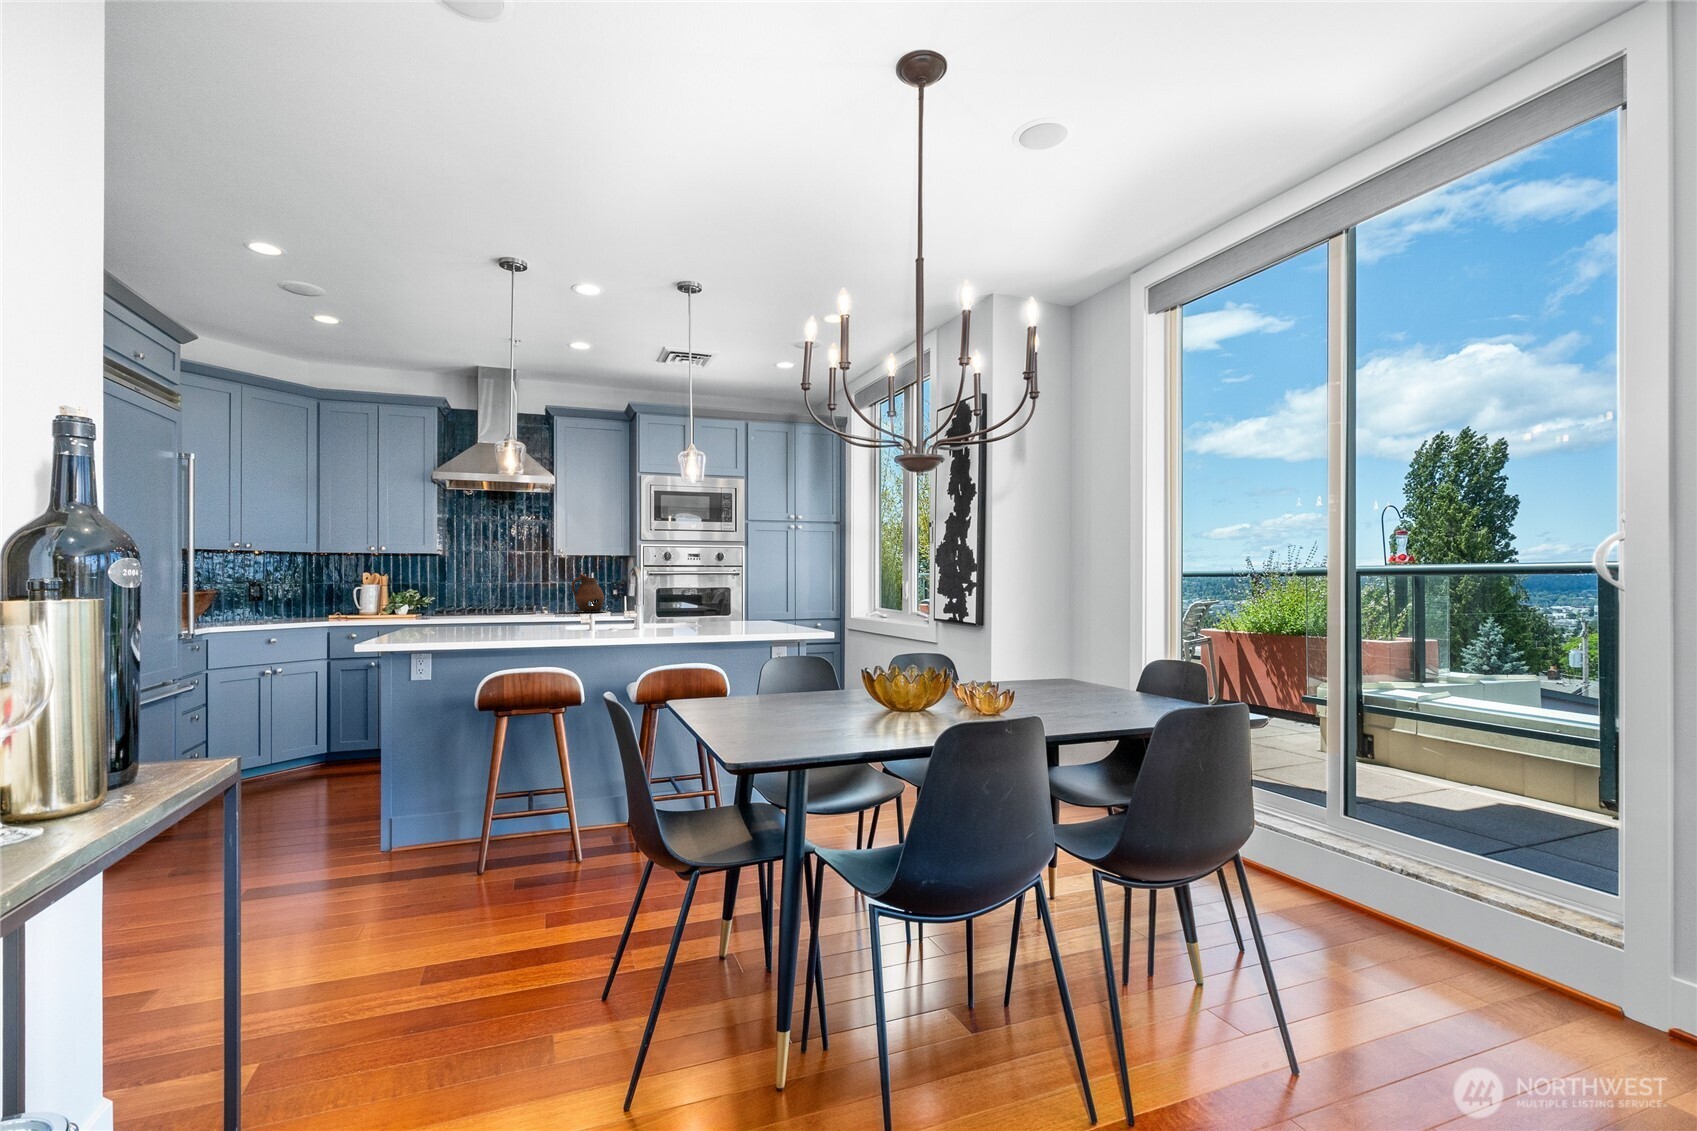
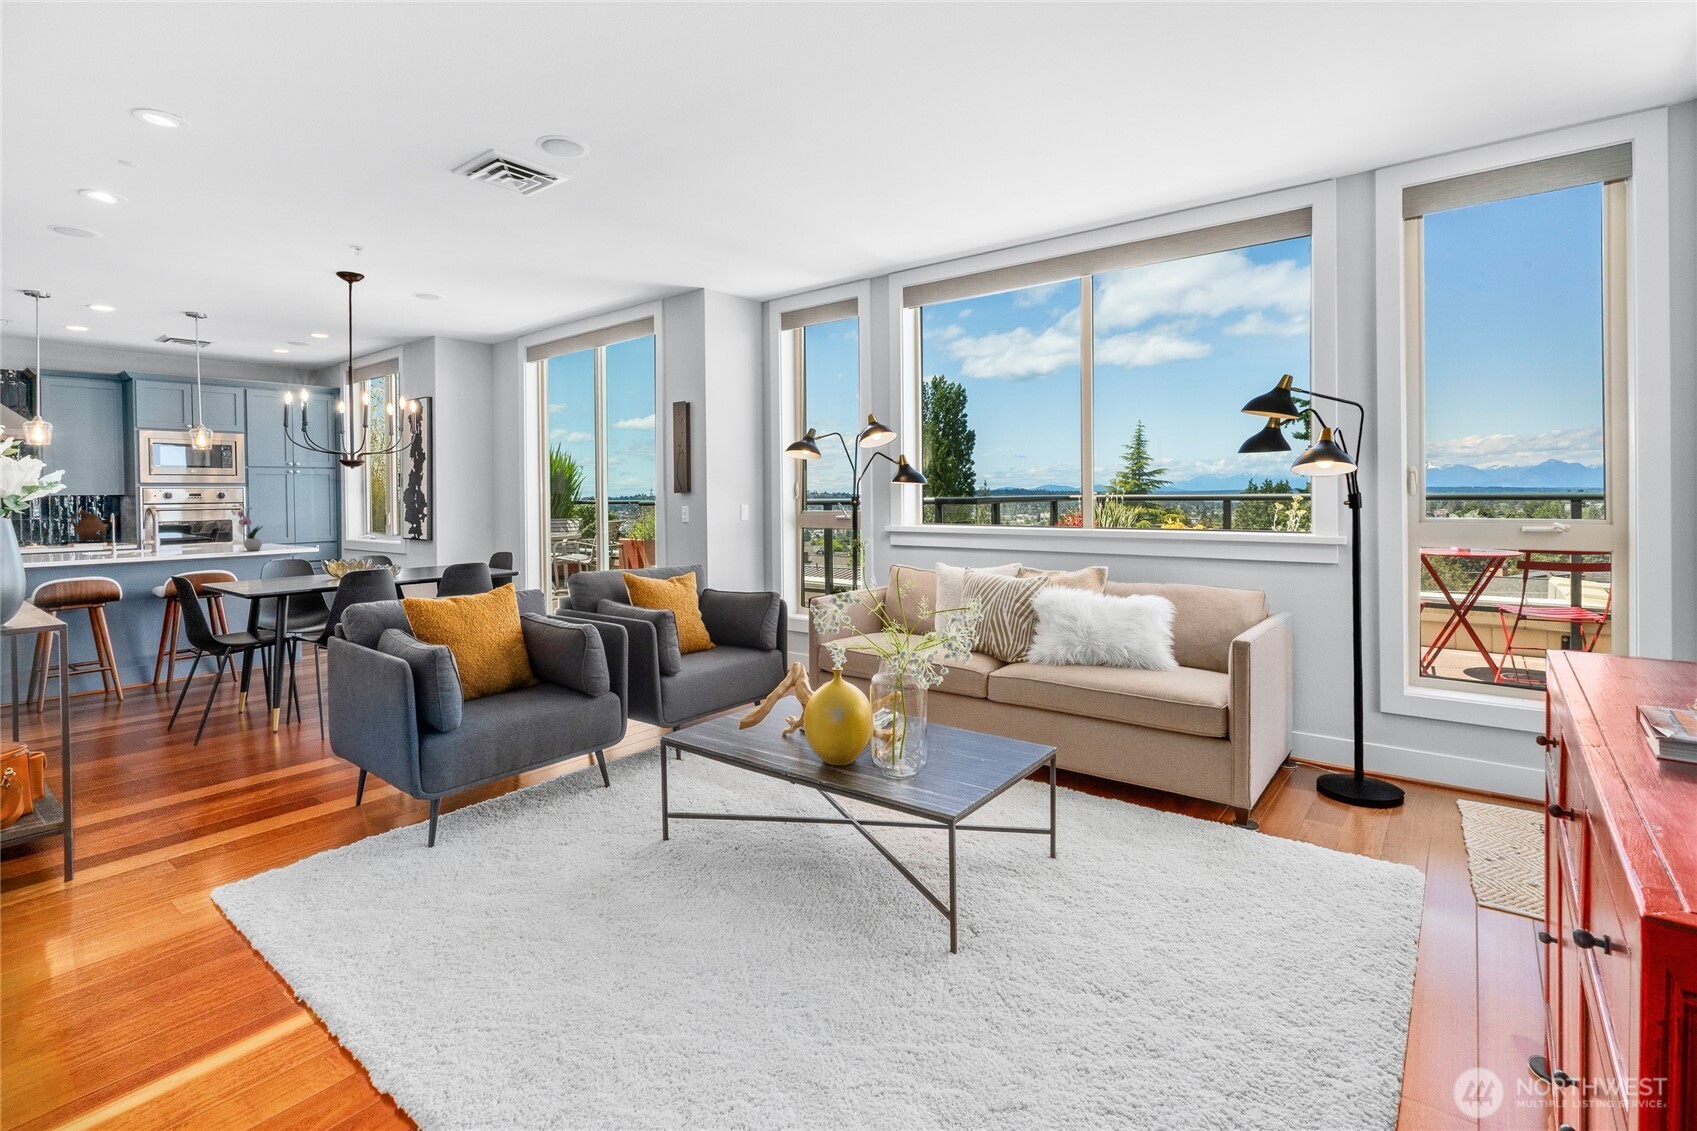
flower arrangement: none [737,562,769,633] -> present [237,504,263,551]

